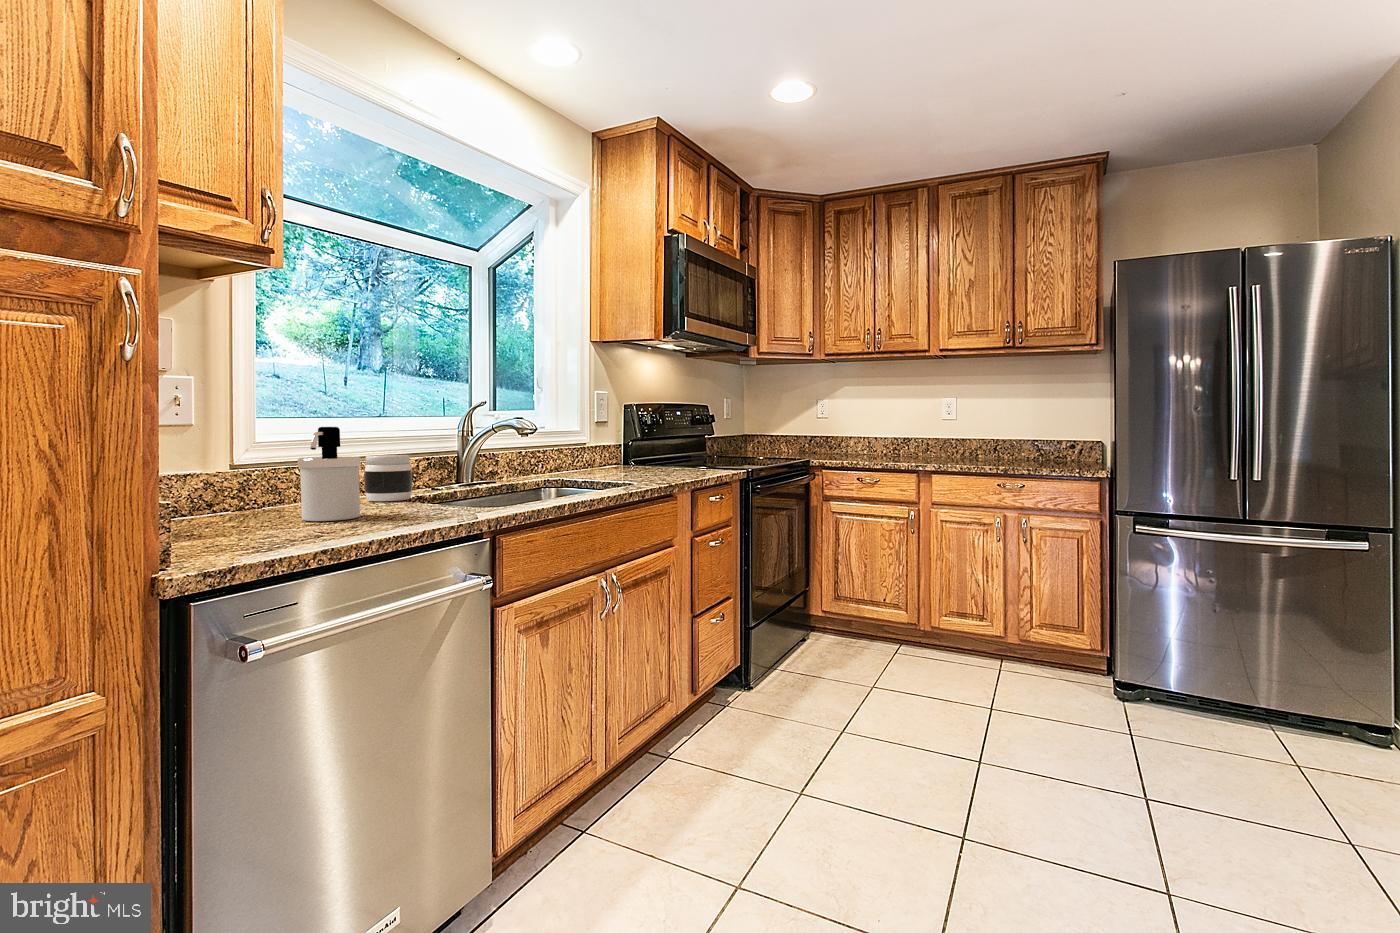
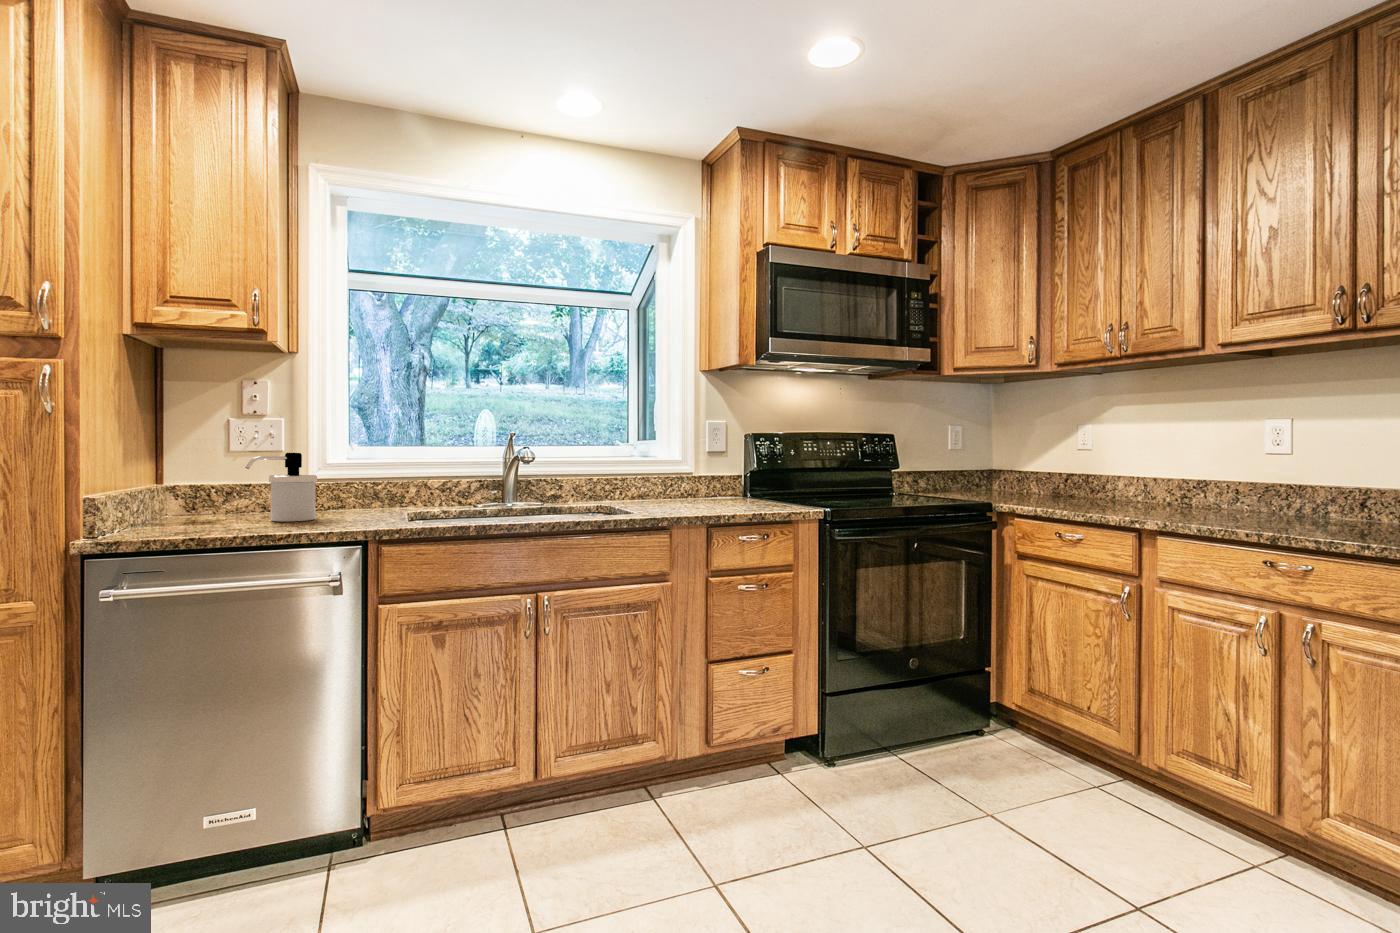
jar: present [364,455,412,501] -> none [394,476,431,512]

